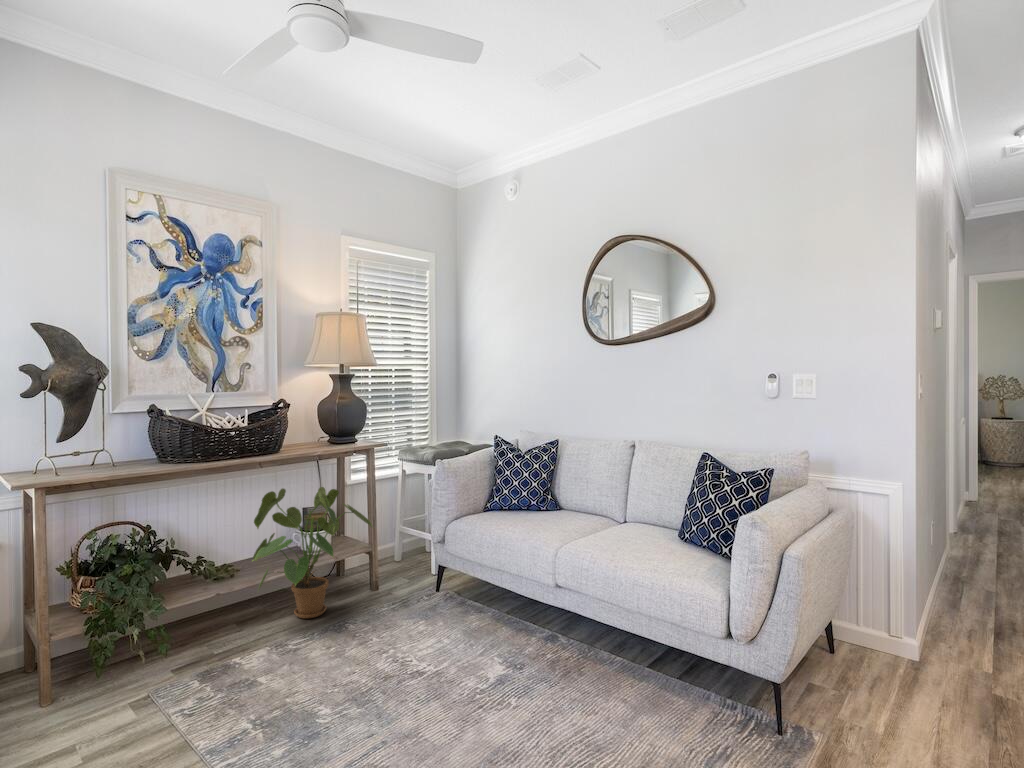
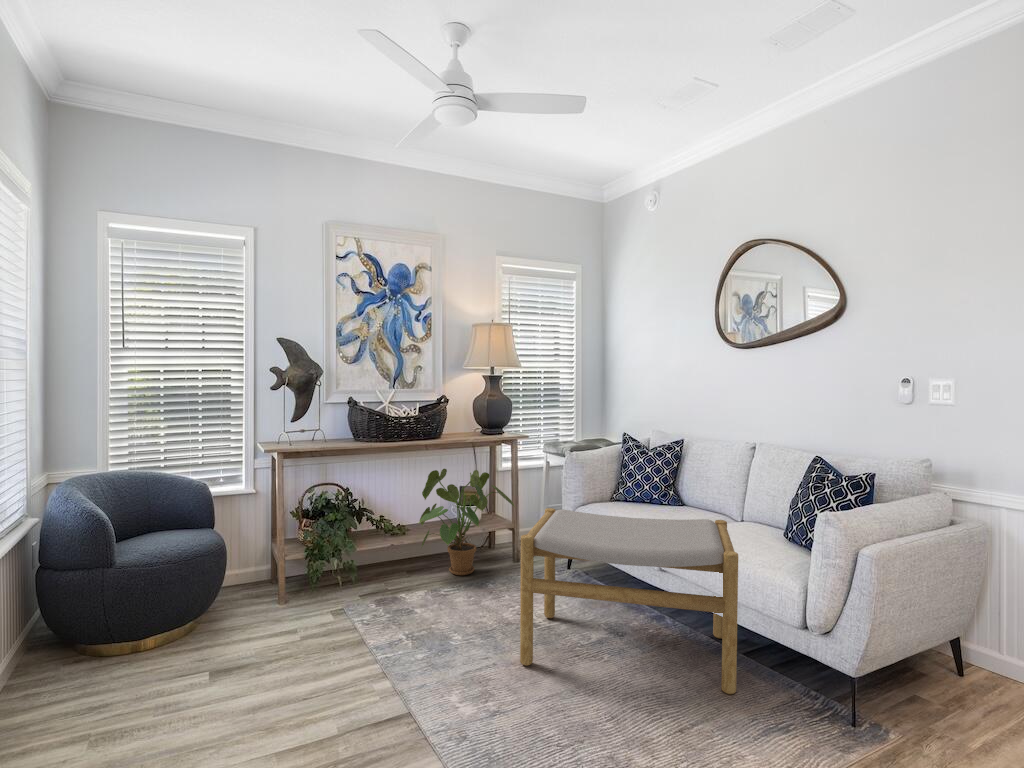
footstool: none [413,526,665,734] -> present [520,508,738,694]

